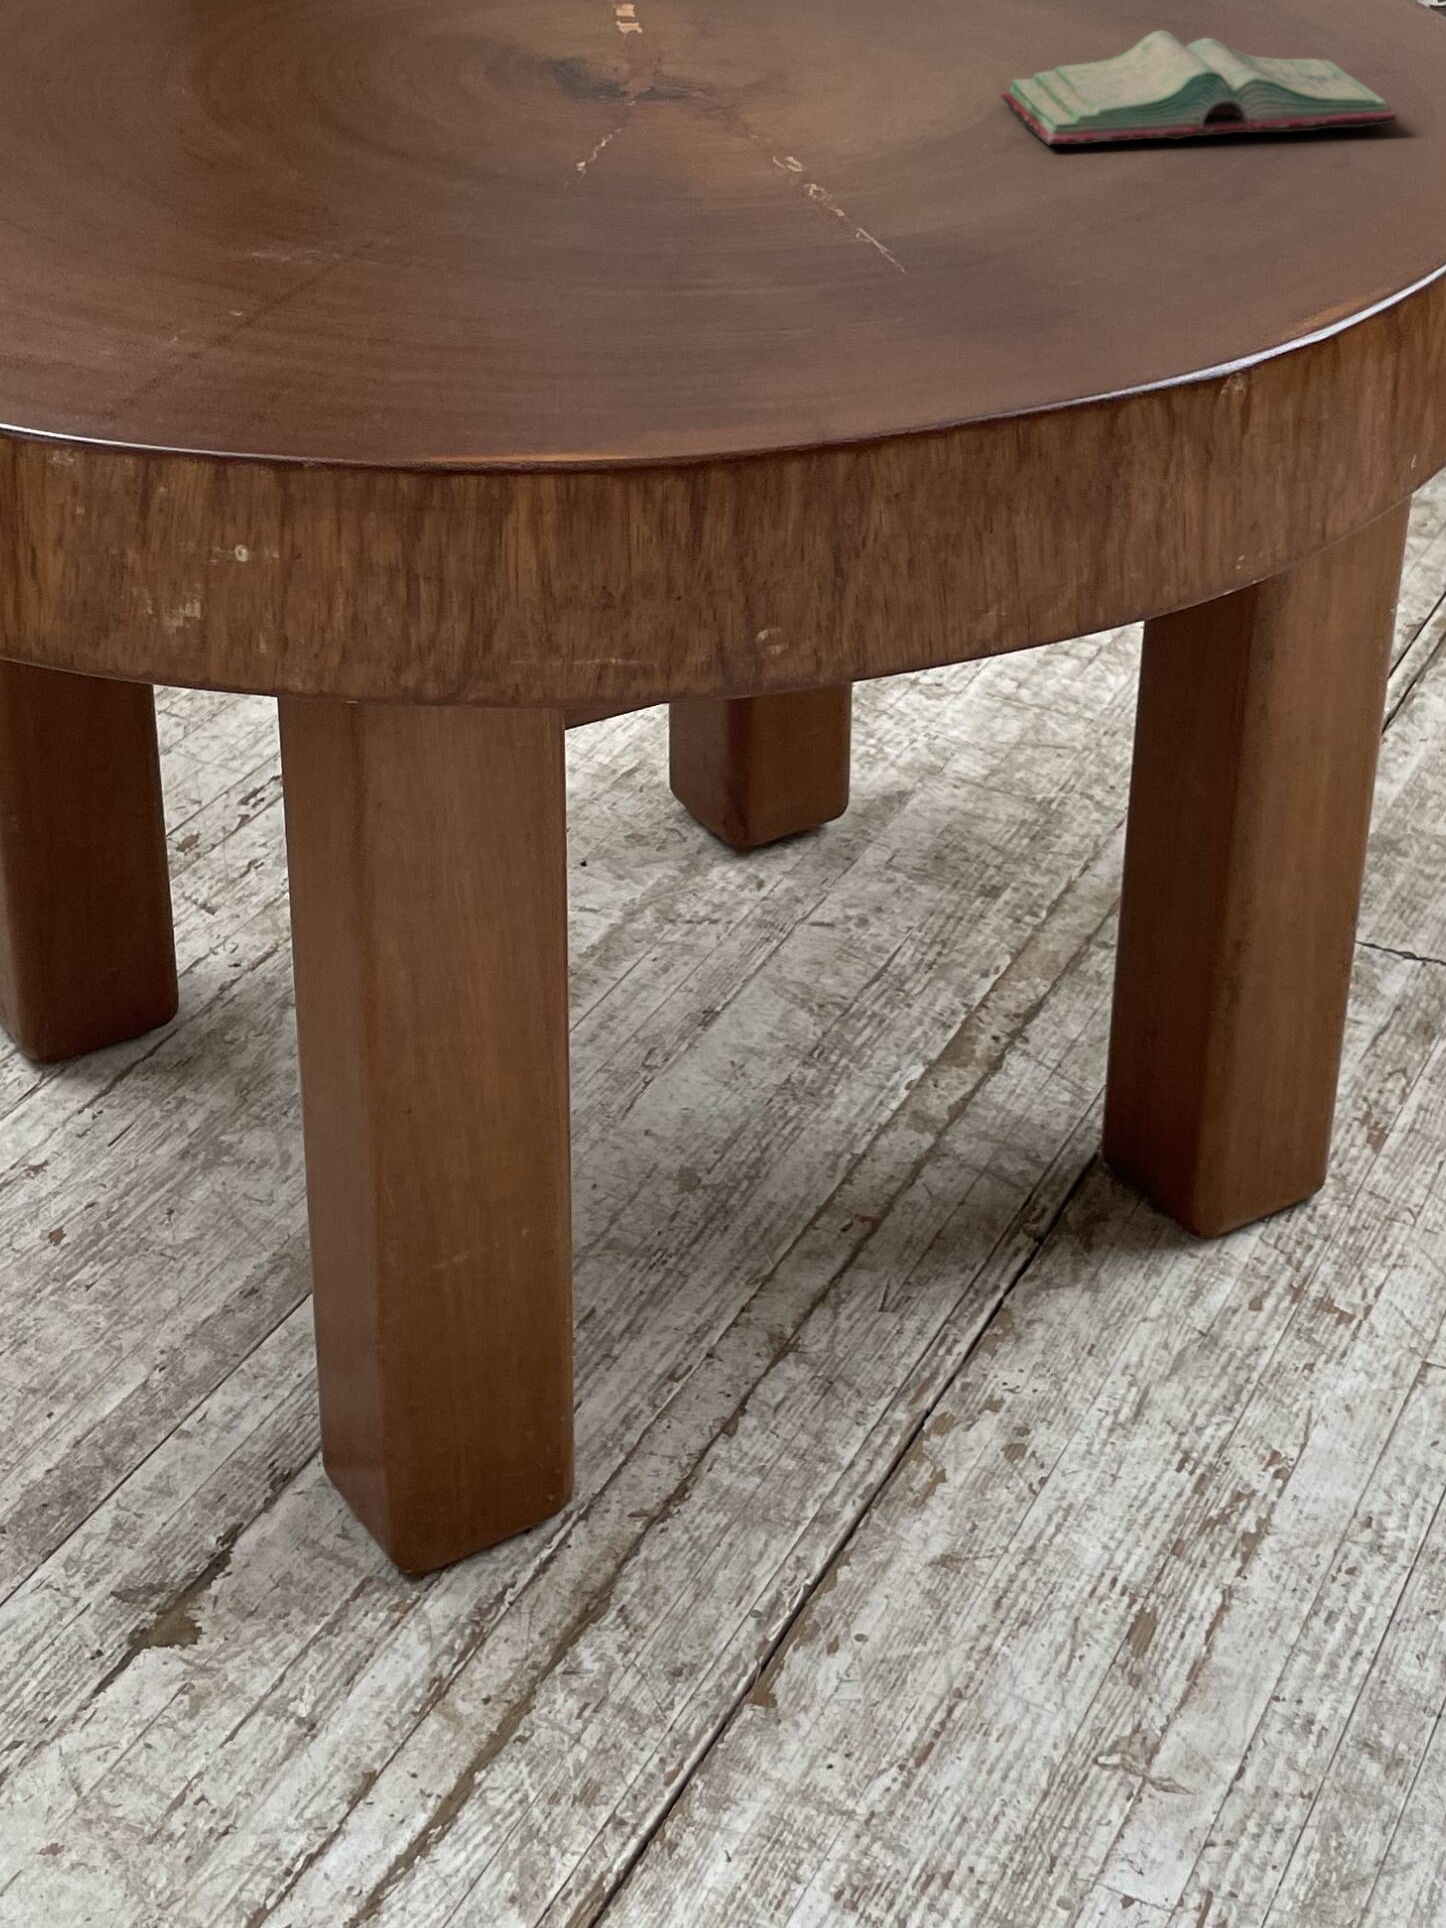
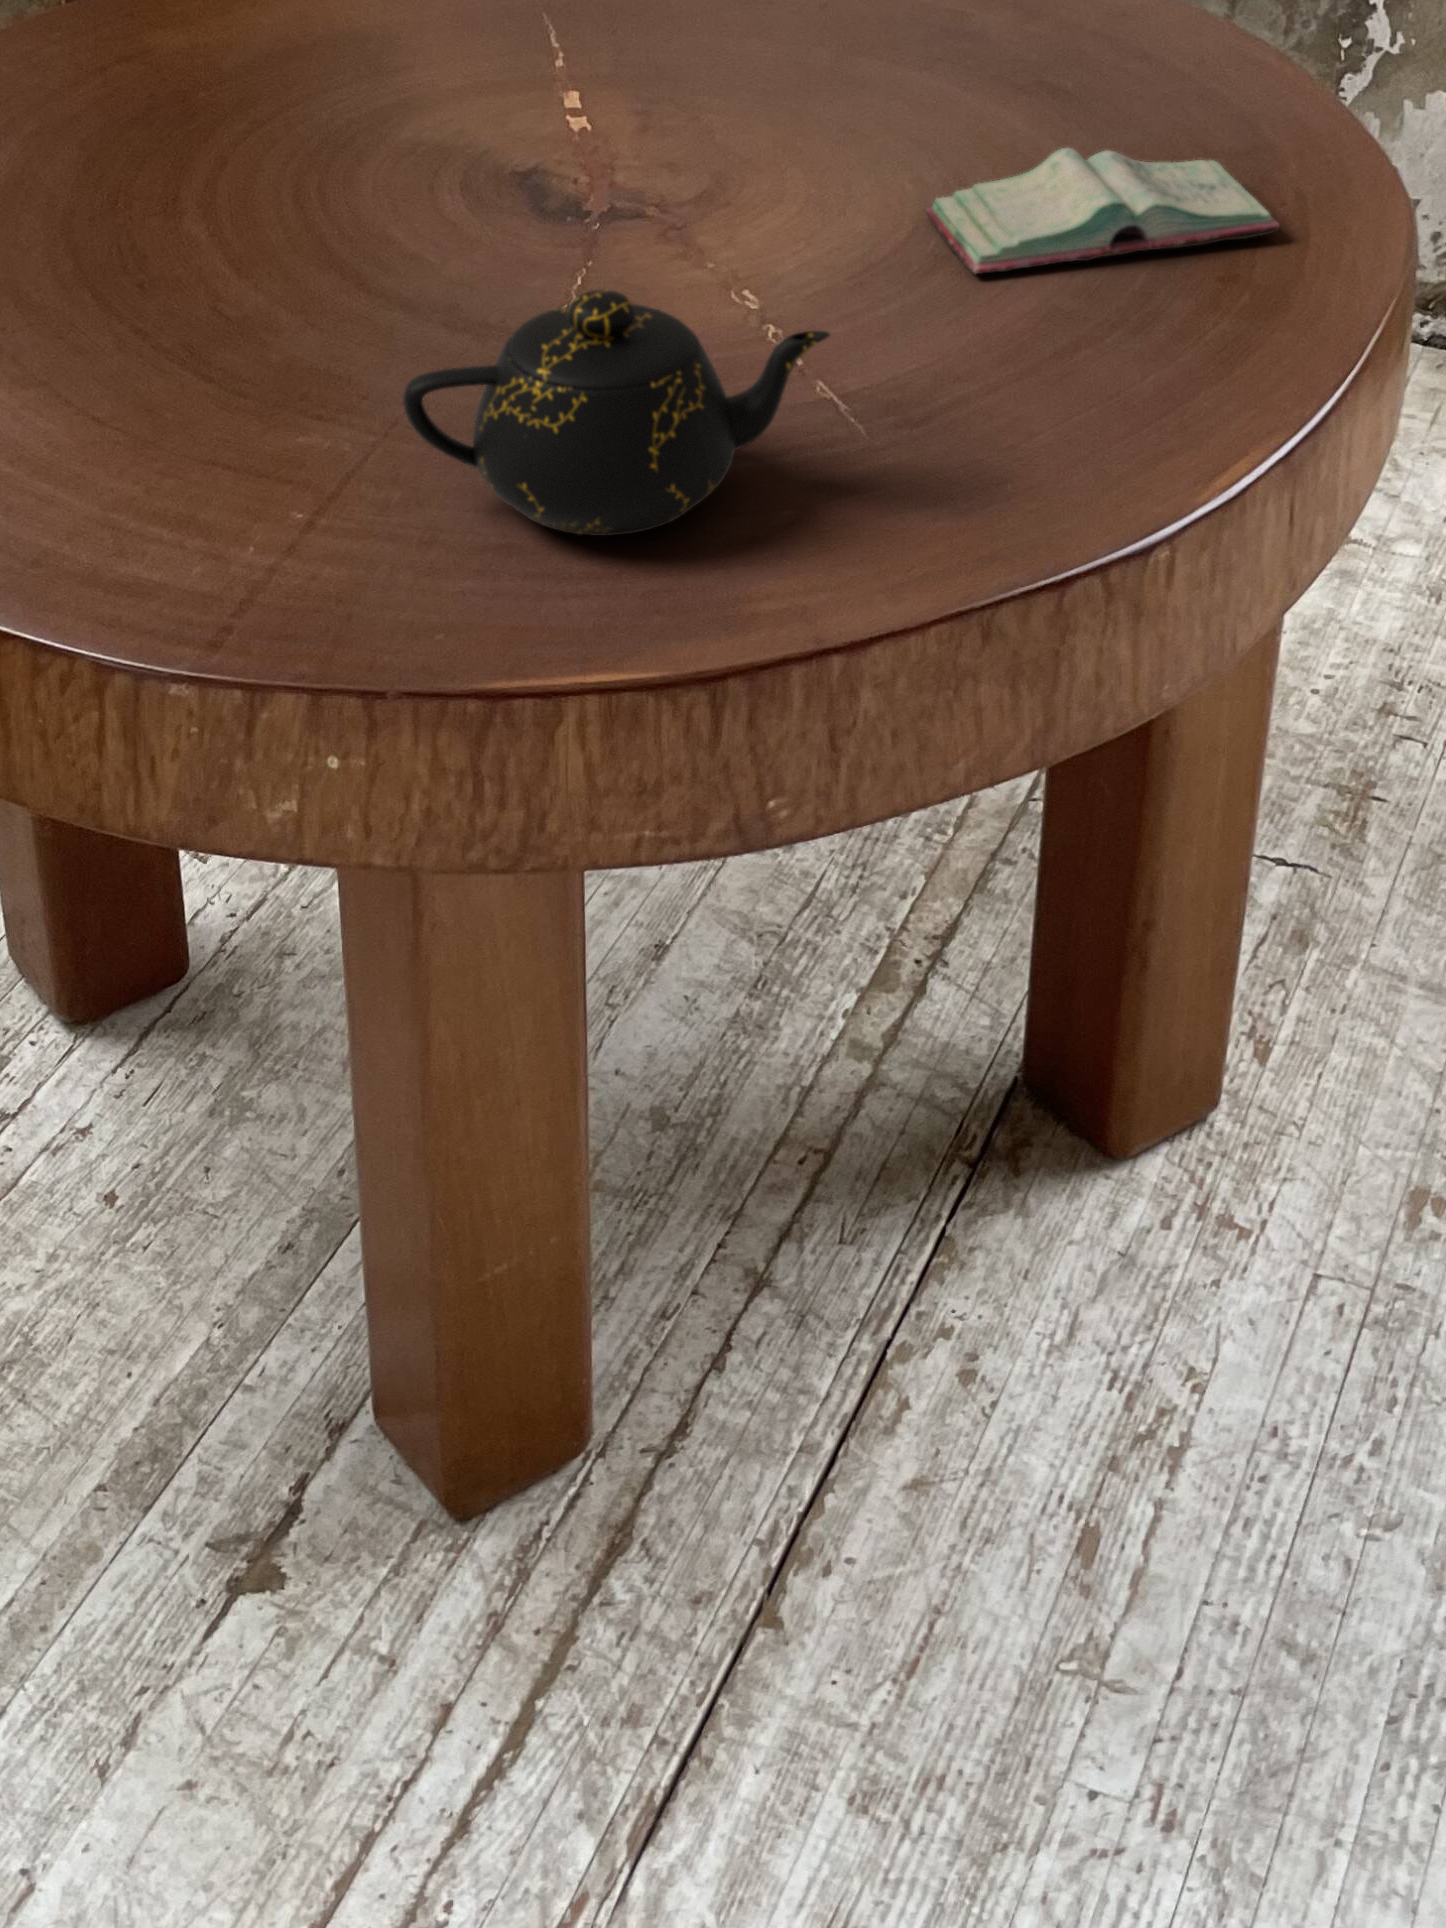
teapot: none [359,47,855,329] -> present [403,290,830,536]

